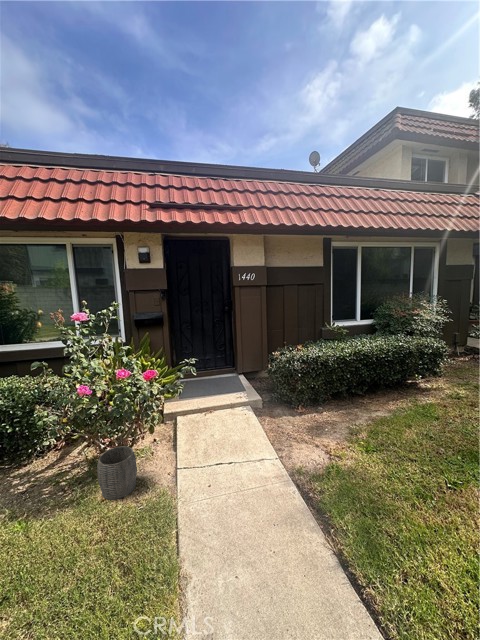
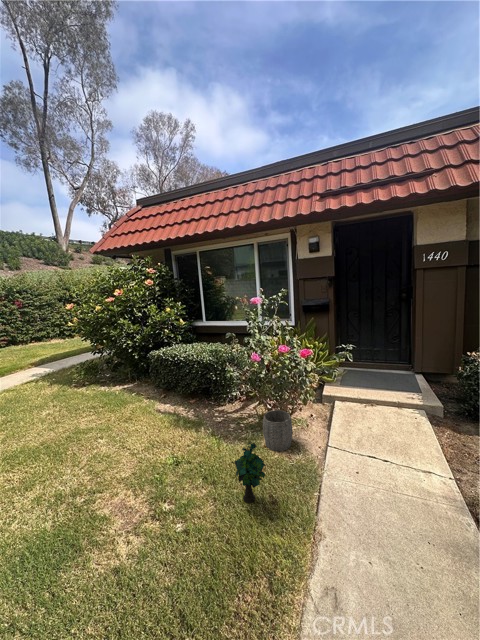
decorative plant: none [54,502,111,590] -> present [232,442,266,503]

